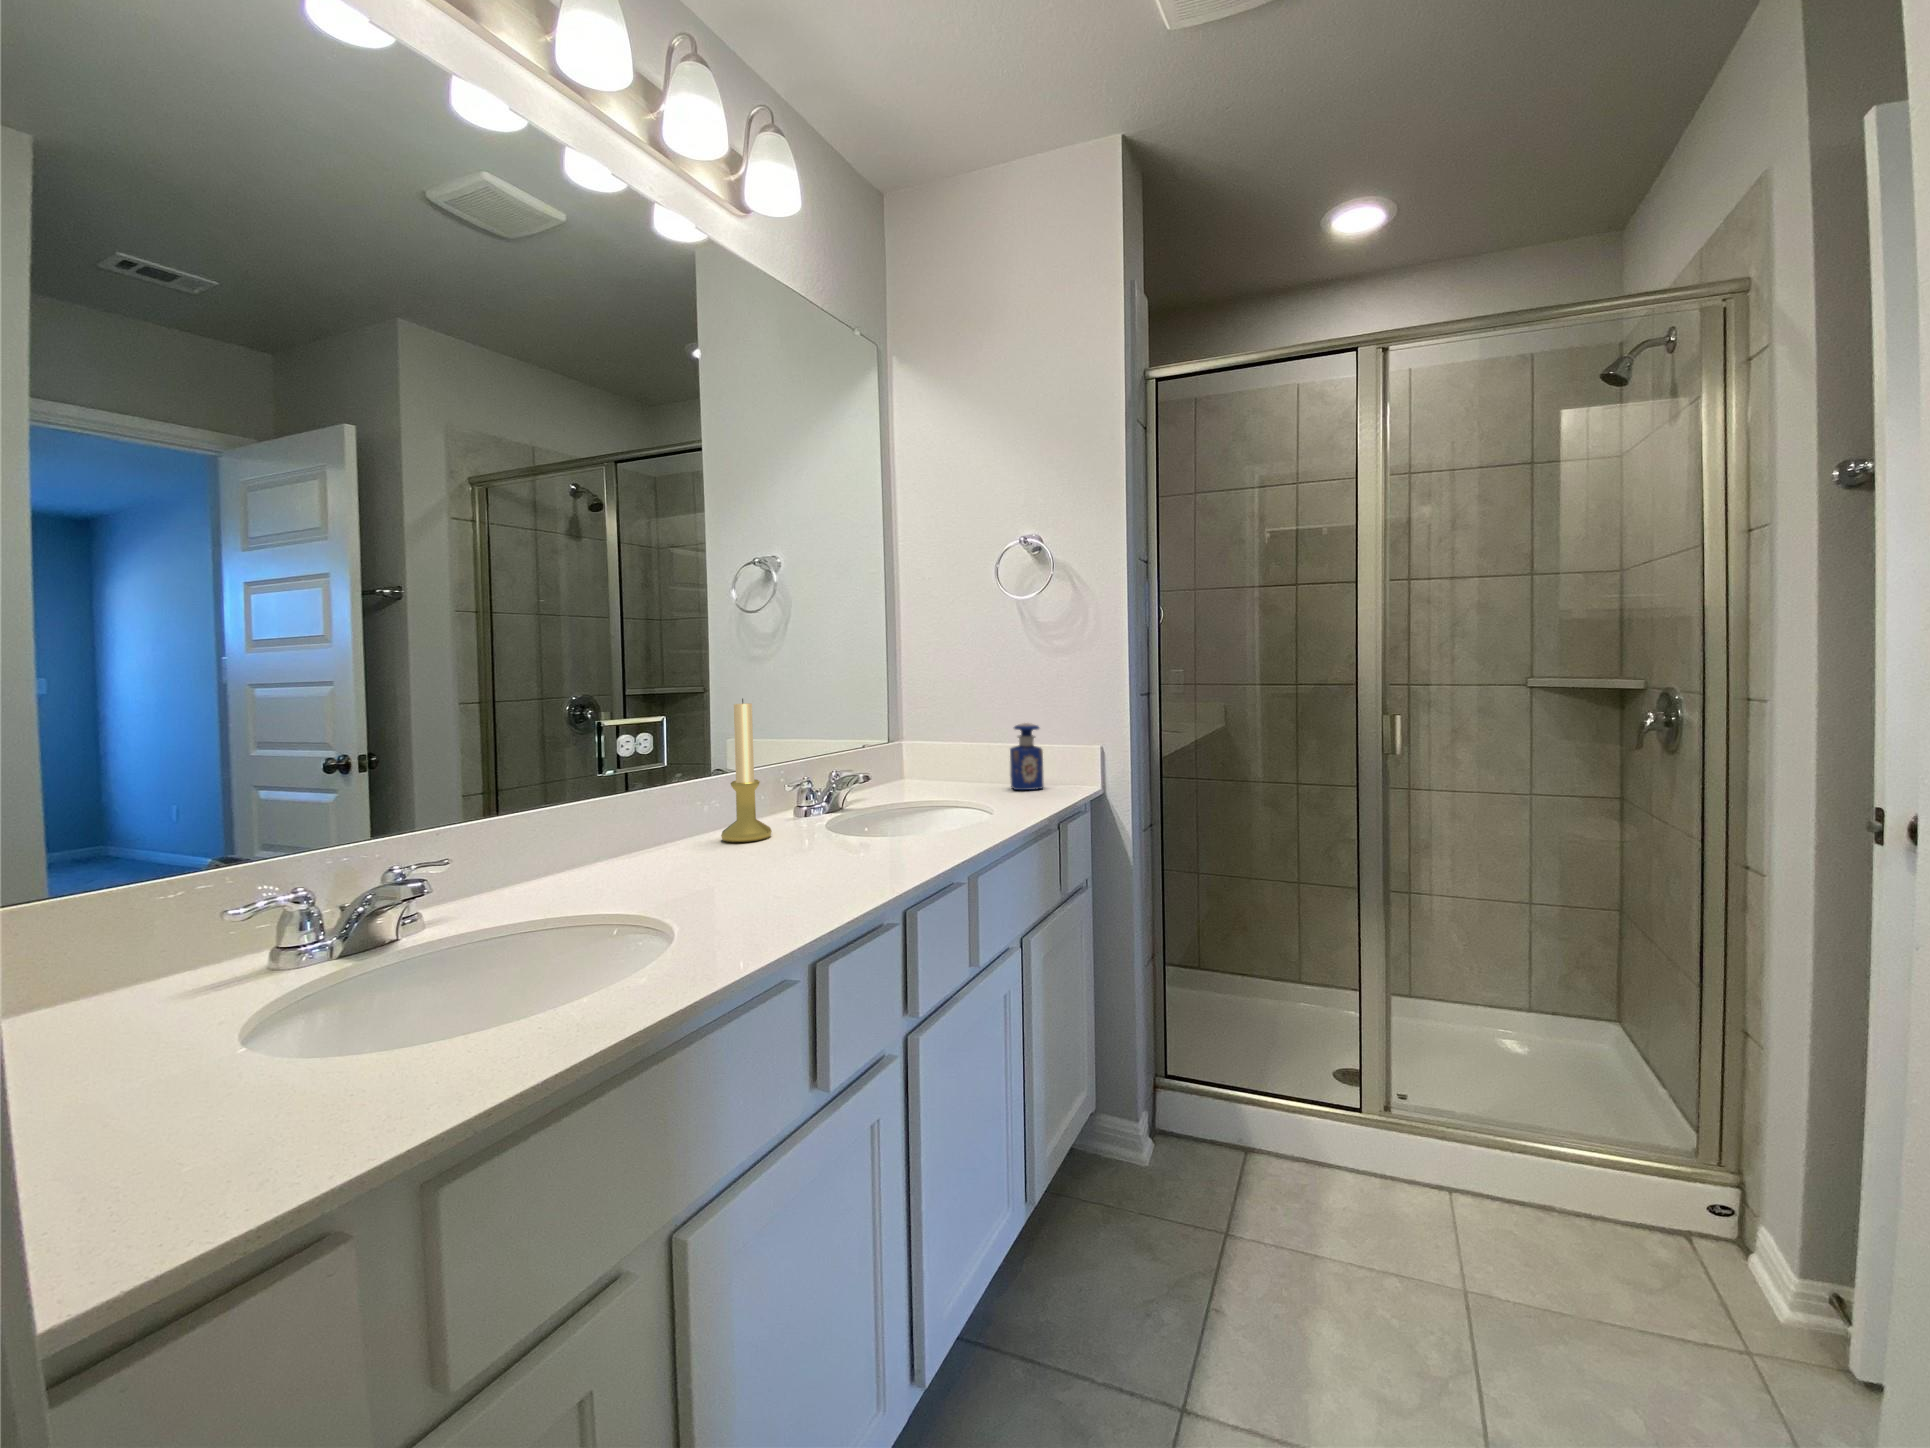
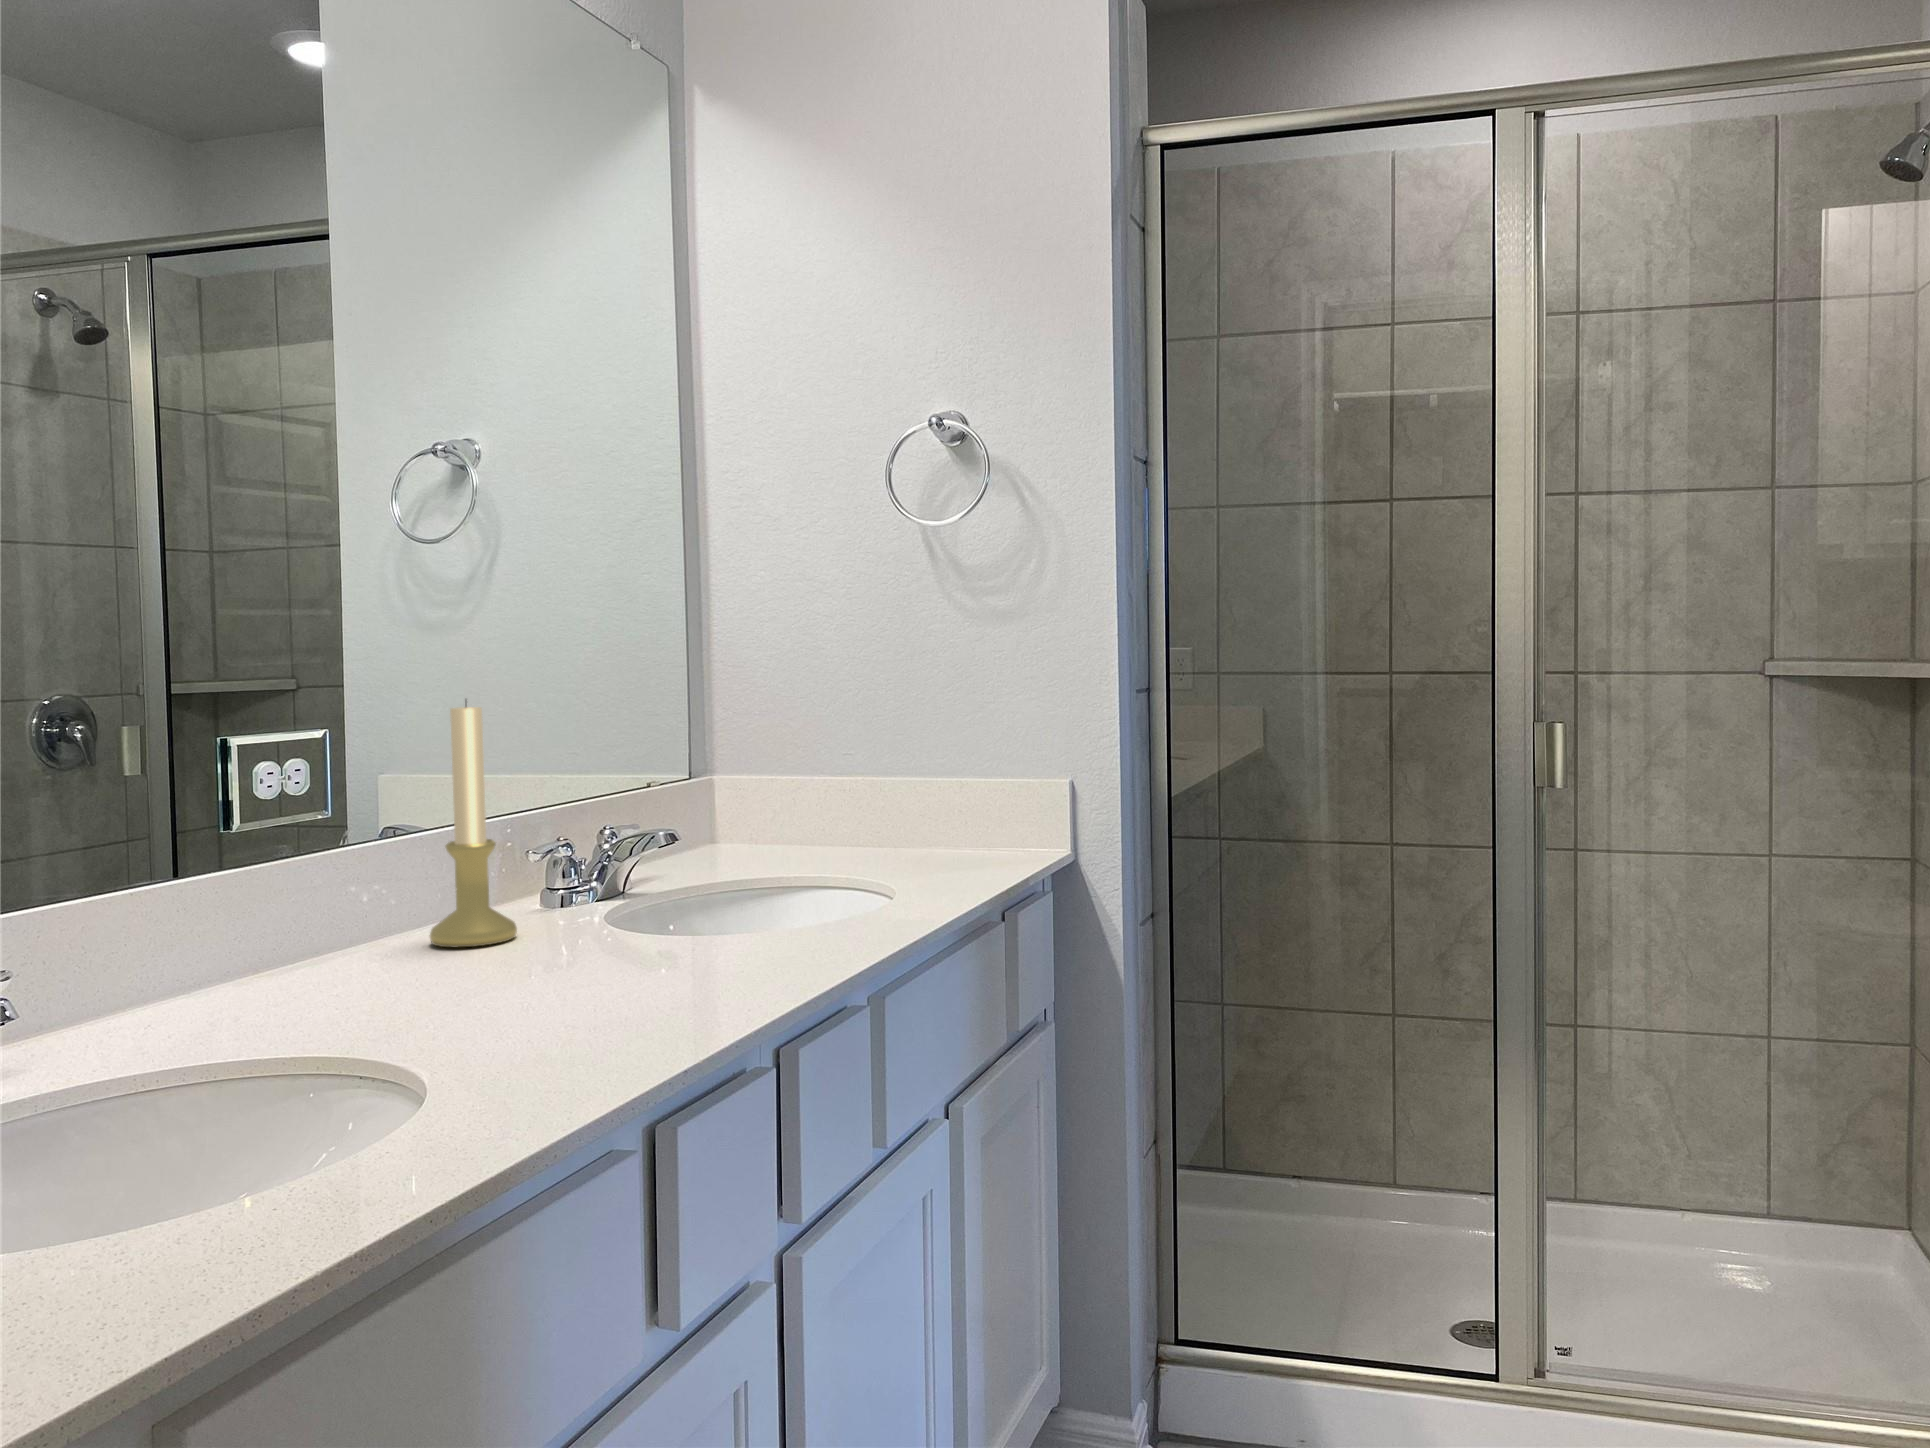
perfume bottle: present [1010,723,1044,790] -> none [913,740,972,855]

